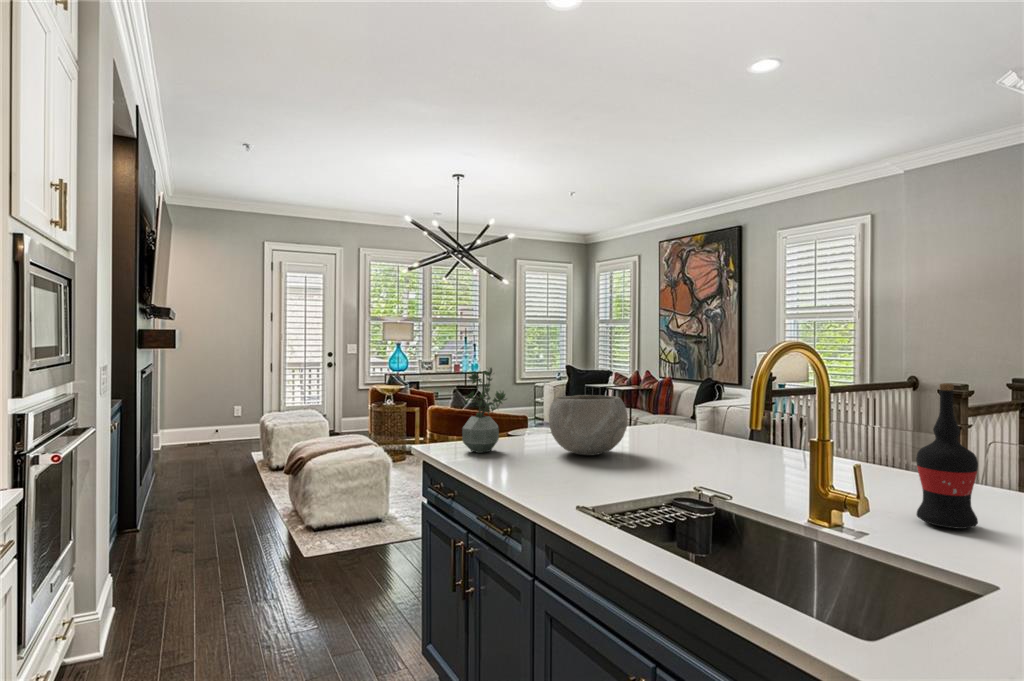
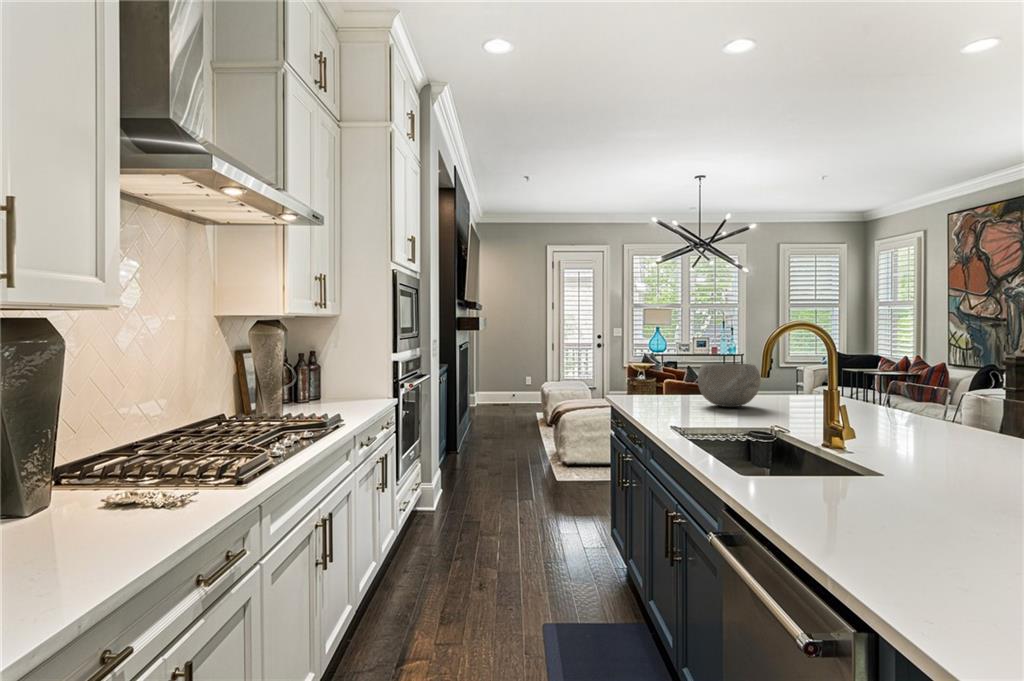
potted plant: present [462,368,506,453] -> none [638,341,672,402]
wine bottle: present [916,383,978,529] -> none [912,351,959,457]

